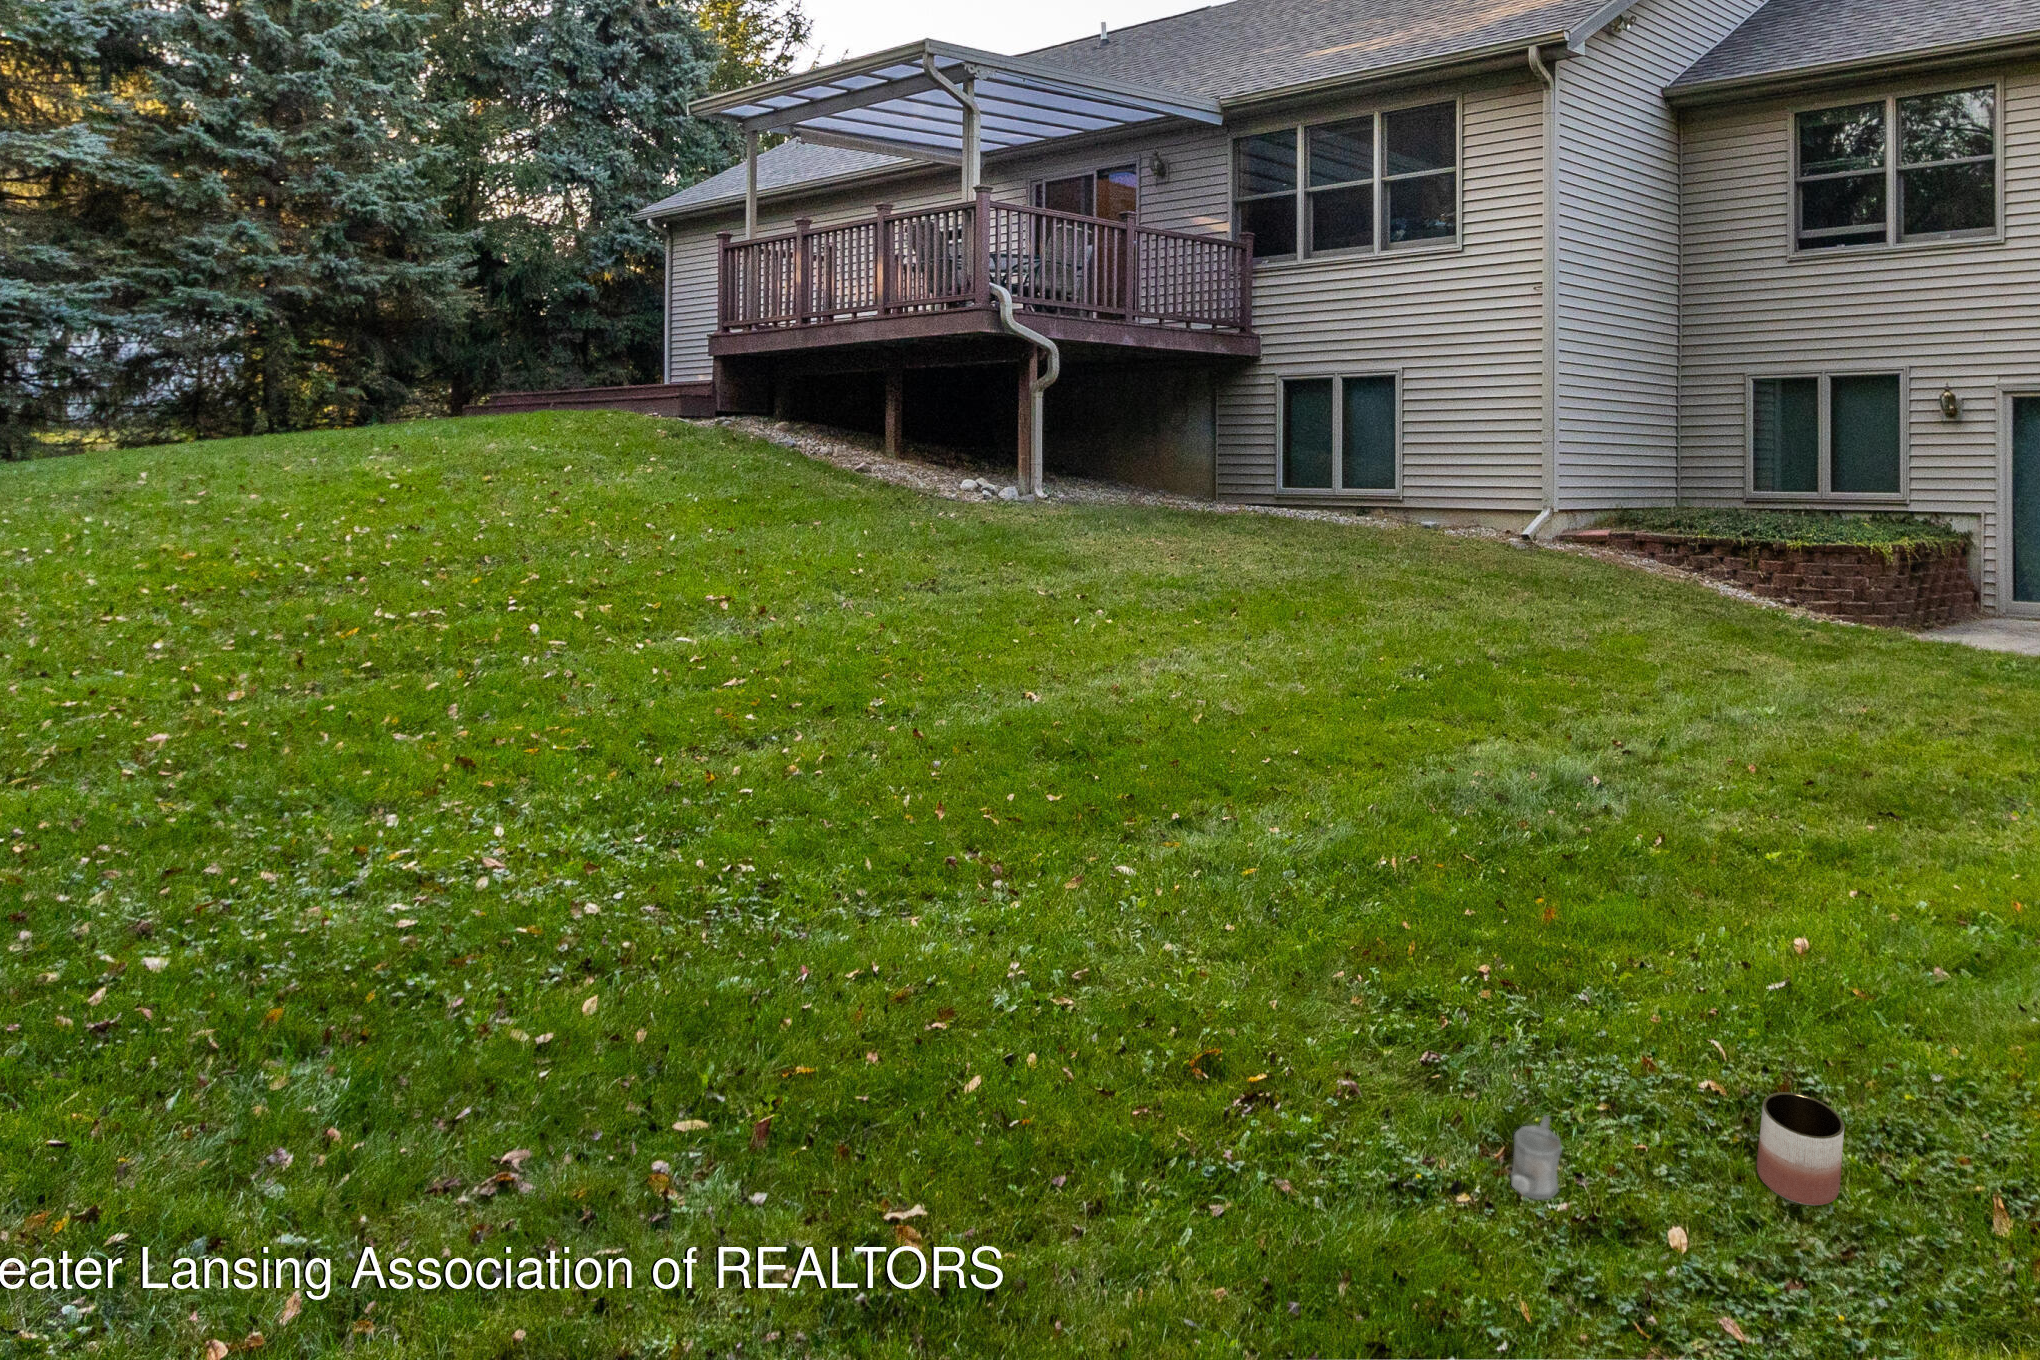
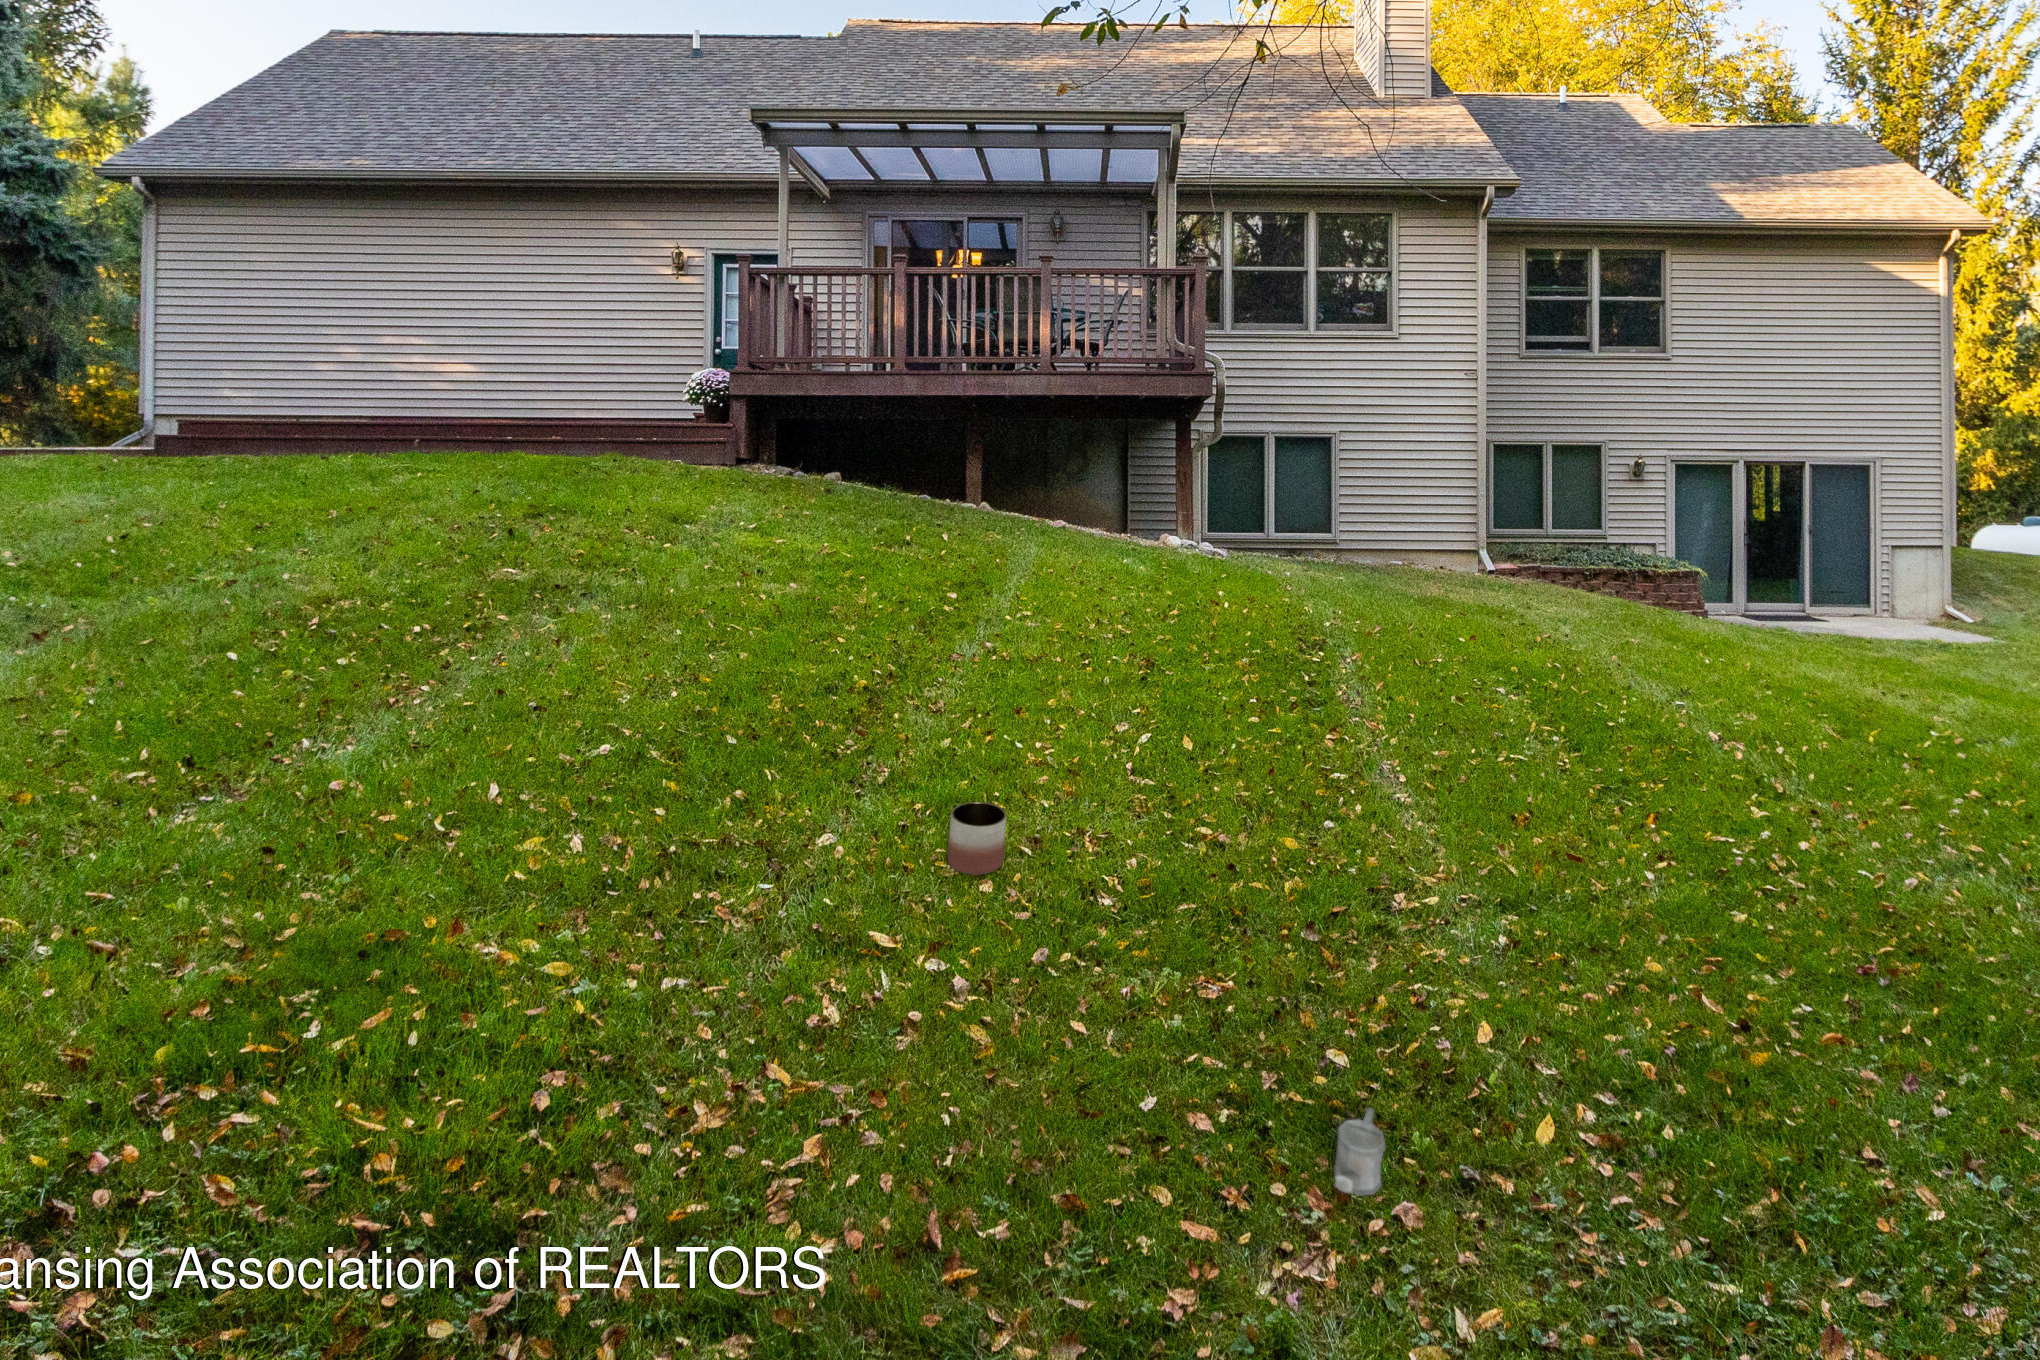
planter: present [1757,1092,1844,1205] -> present [947,802,1006,875]

